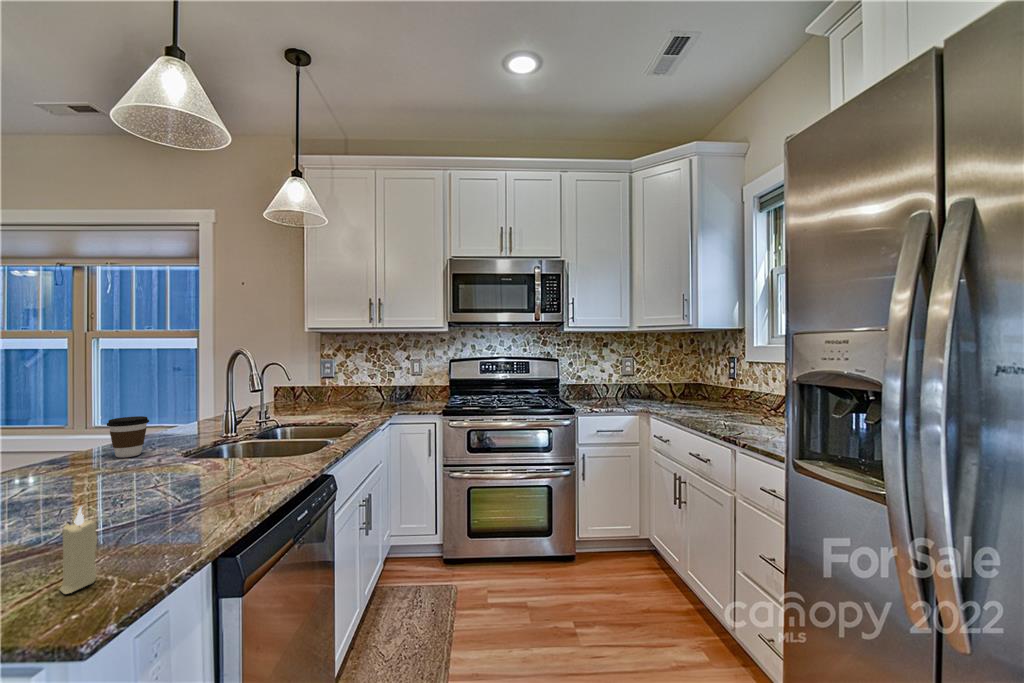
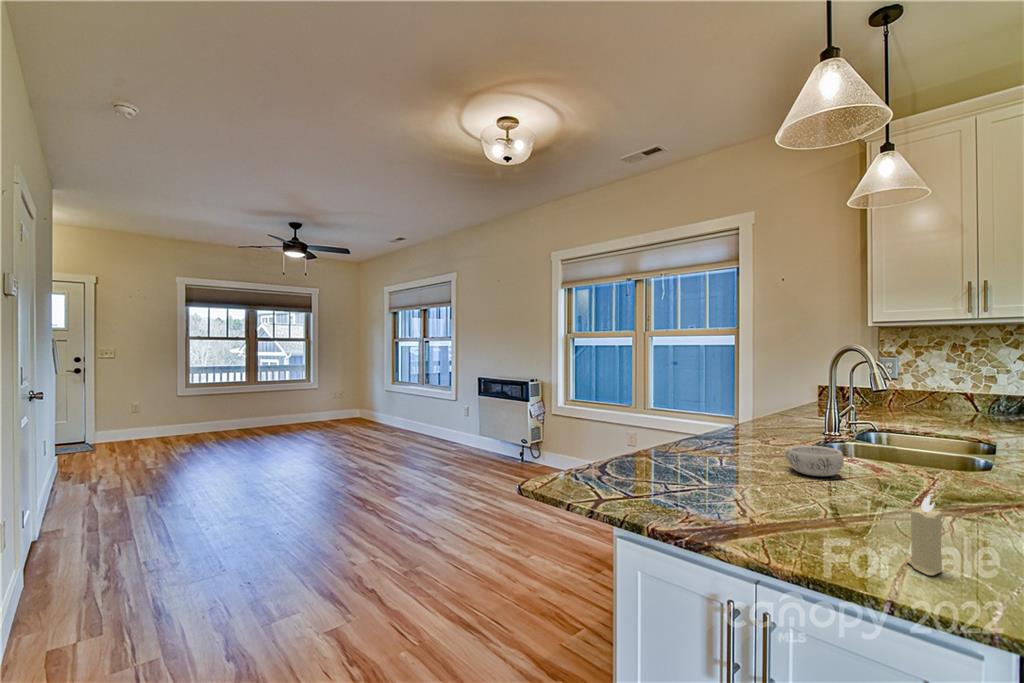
coffee cup: present [107,416,149,458] -> none [746,405,780,442]
decorative bowl: none [95,457,161,492] -> present [785,445,844,476]

